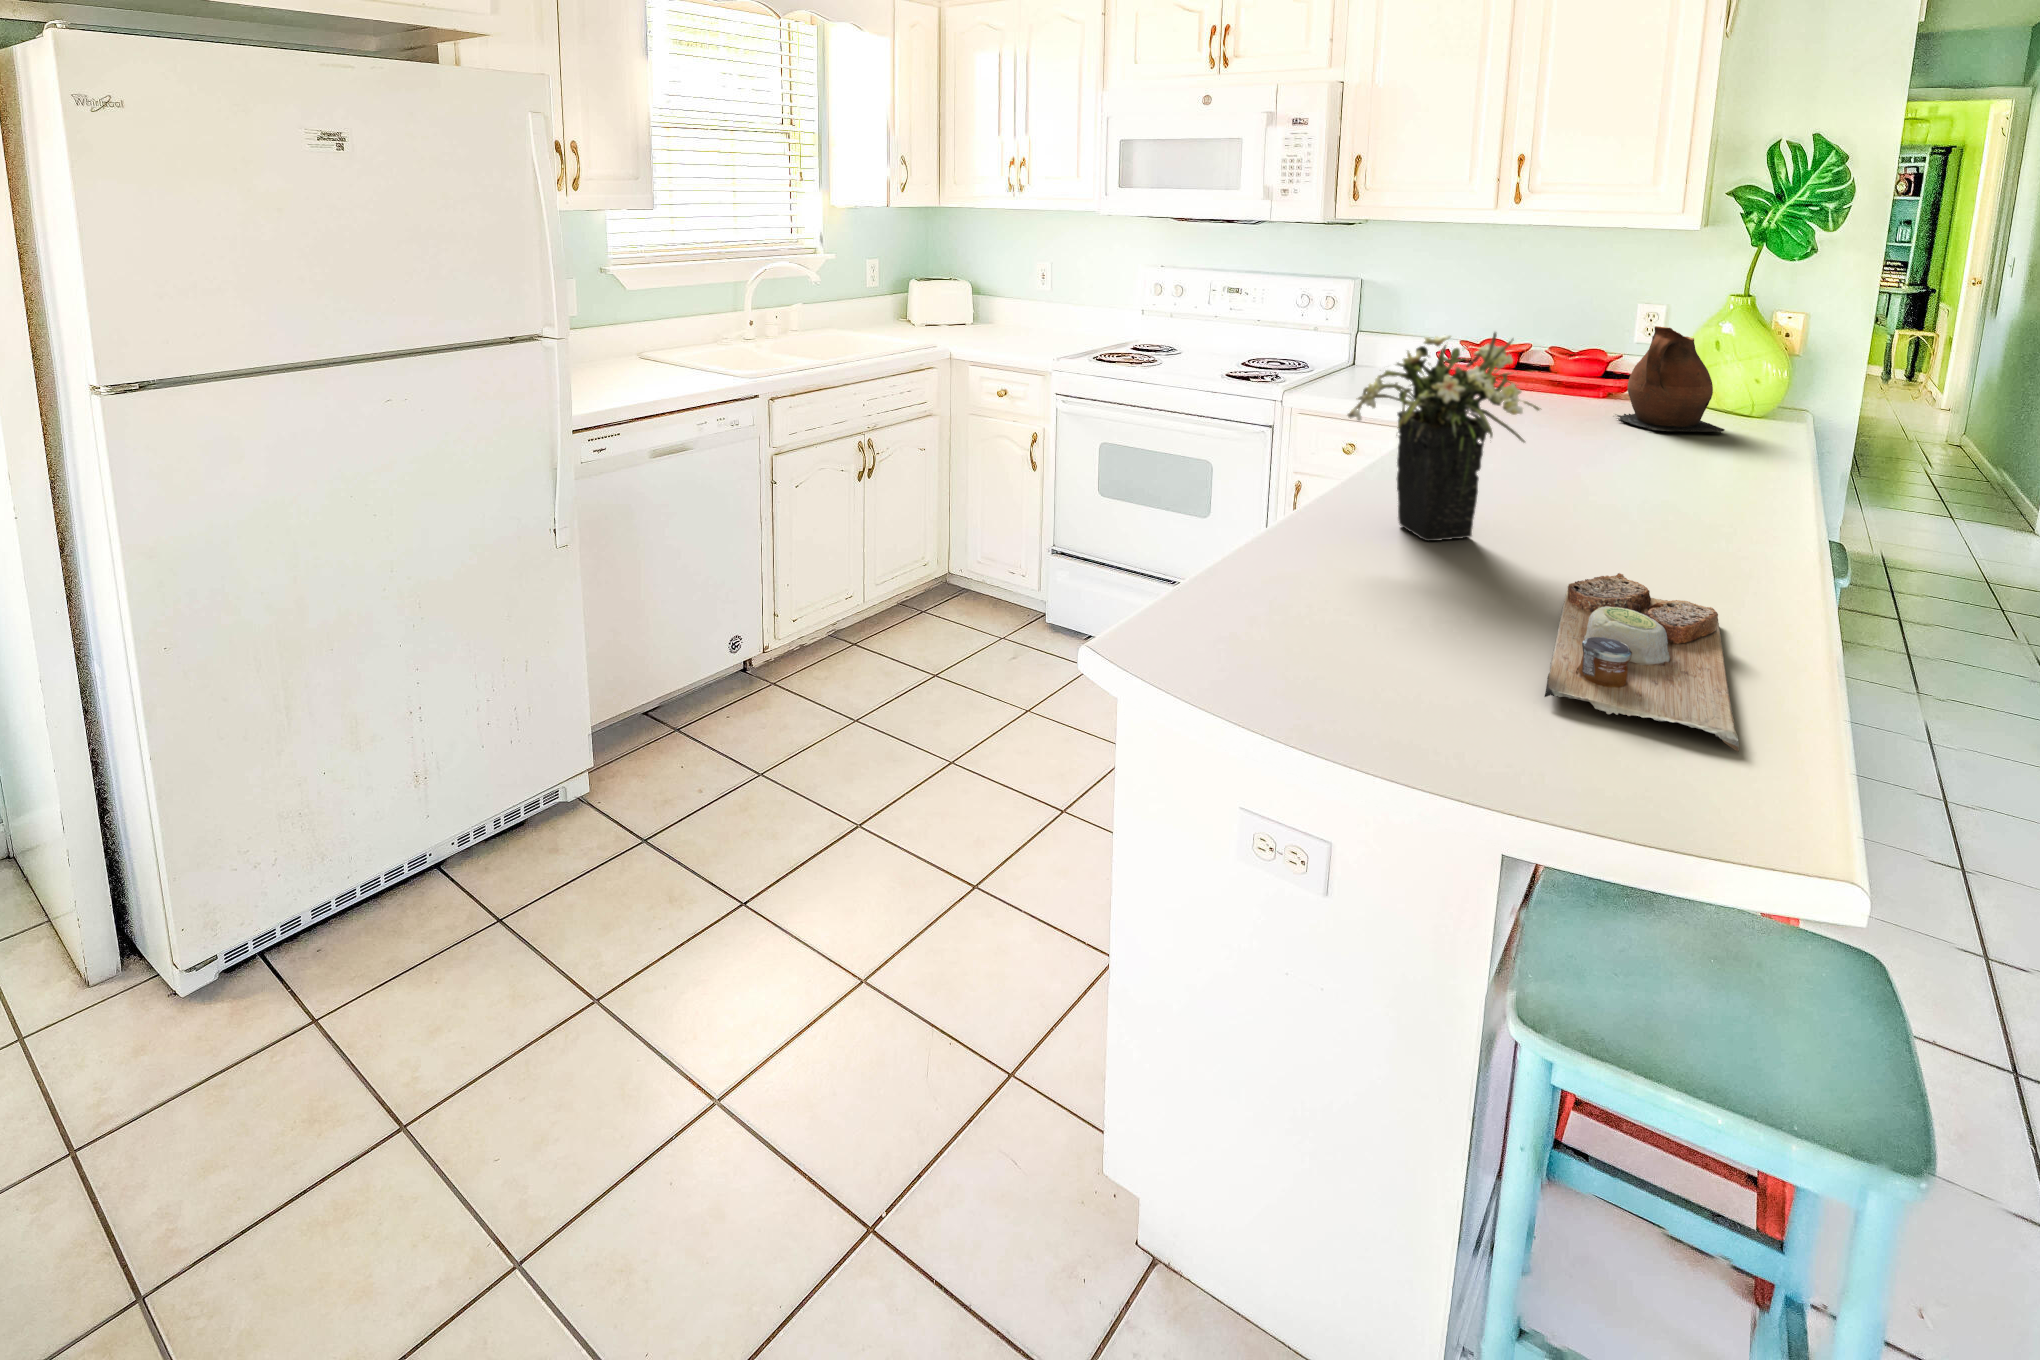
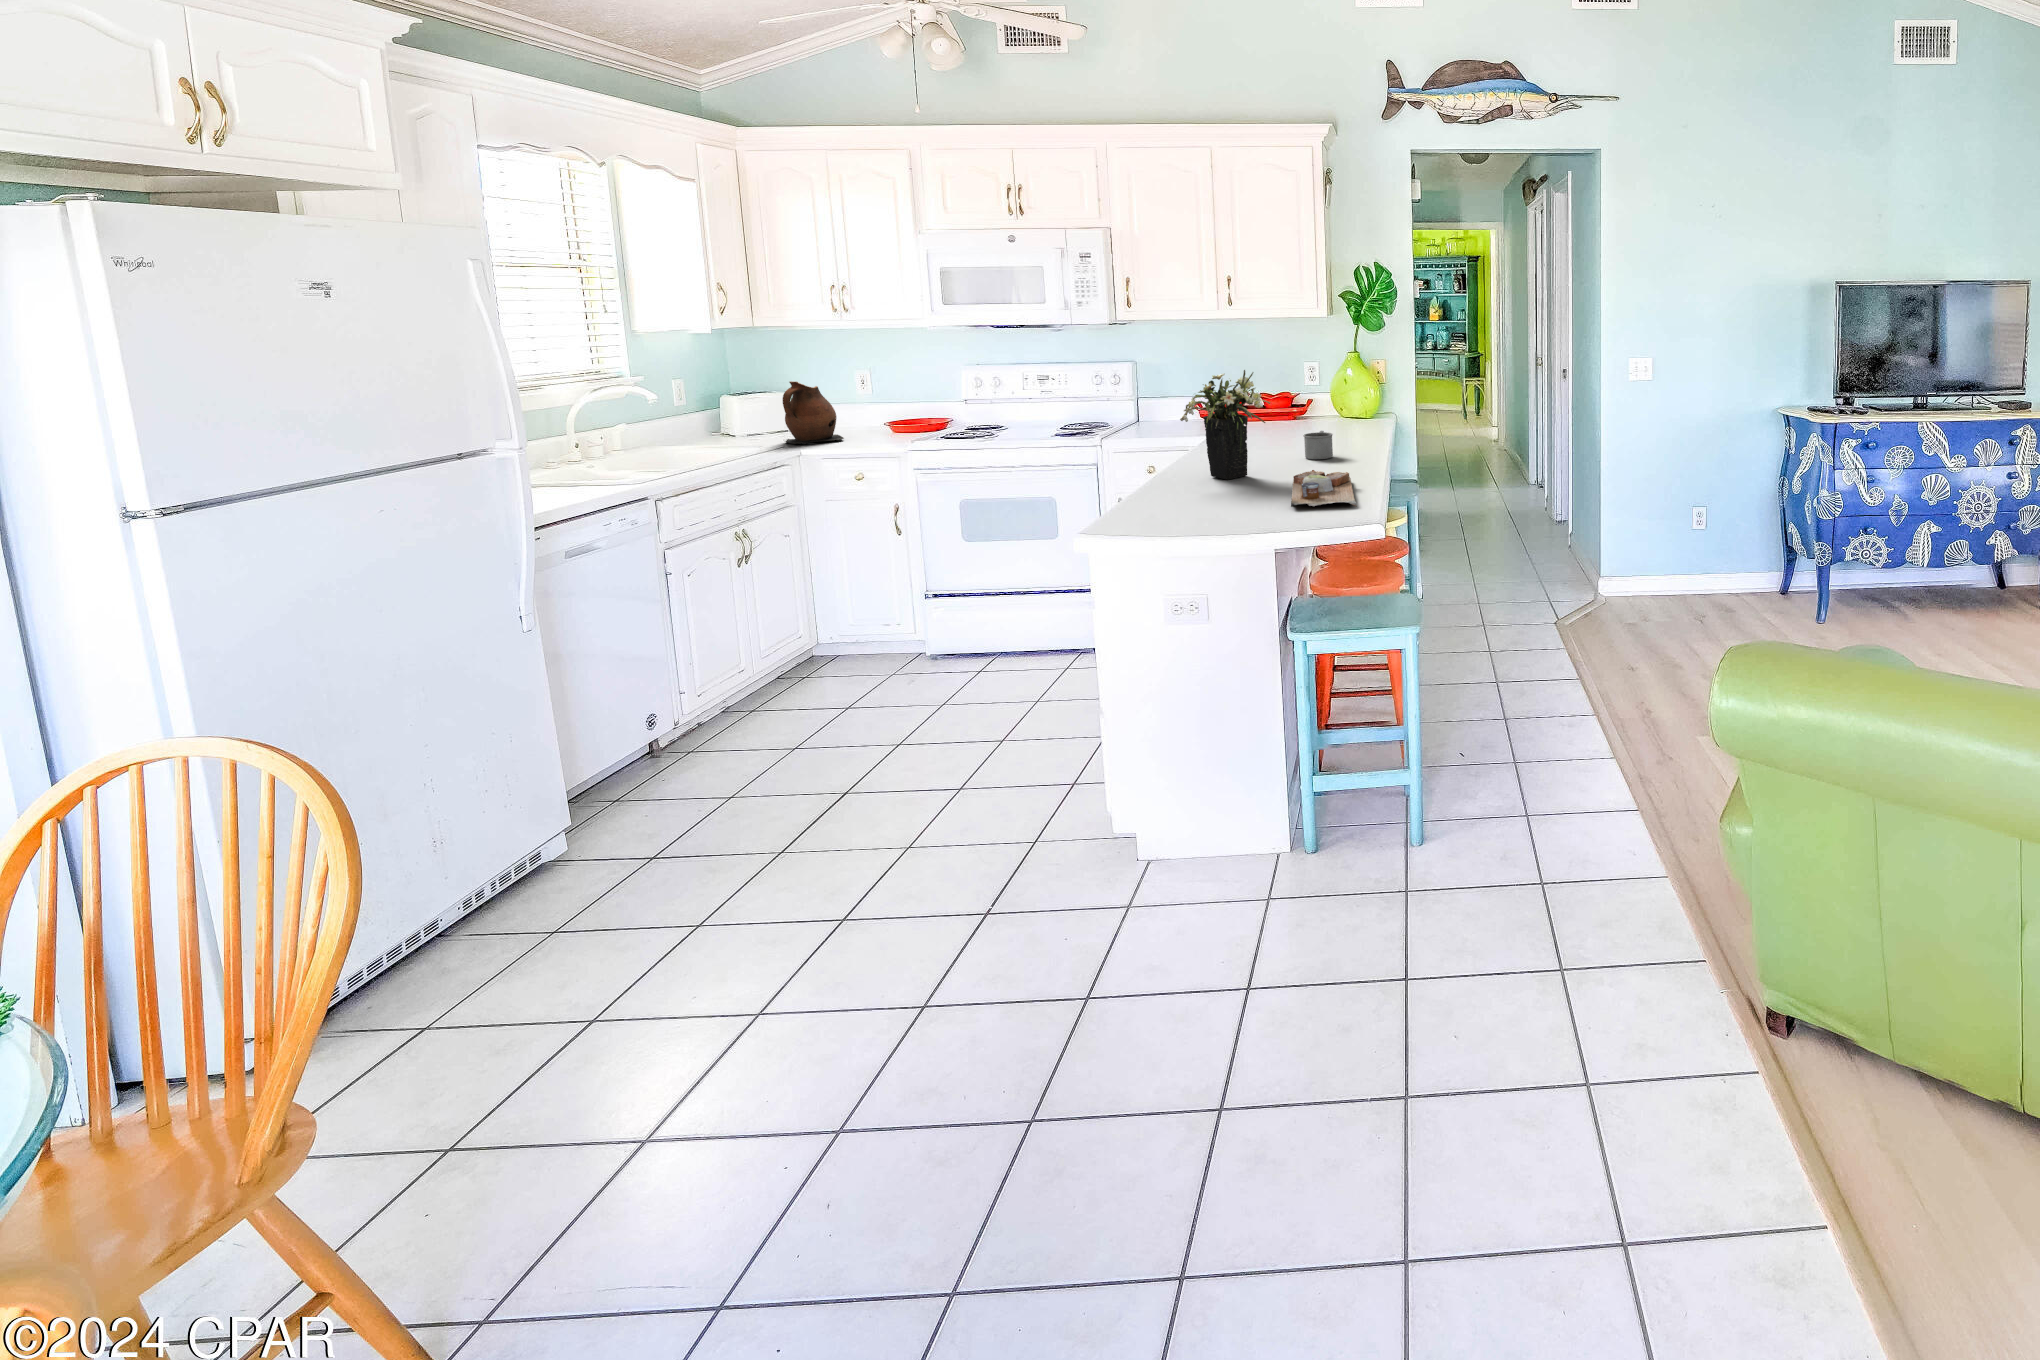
ceramic pitcher: present [1617,326,1725,433] -> present [783,381,844,444]
mug: none [1607,459,1678,522] -> present [1303,431,1333,459]

